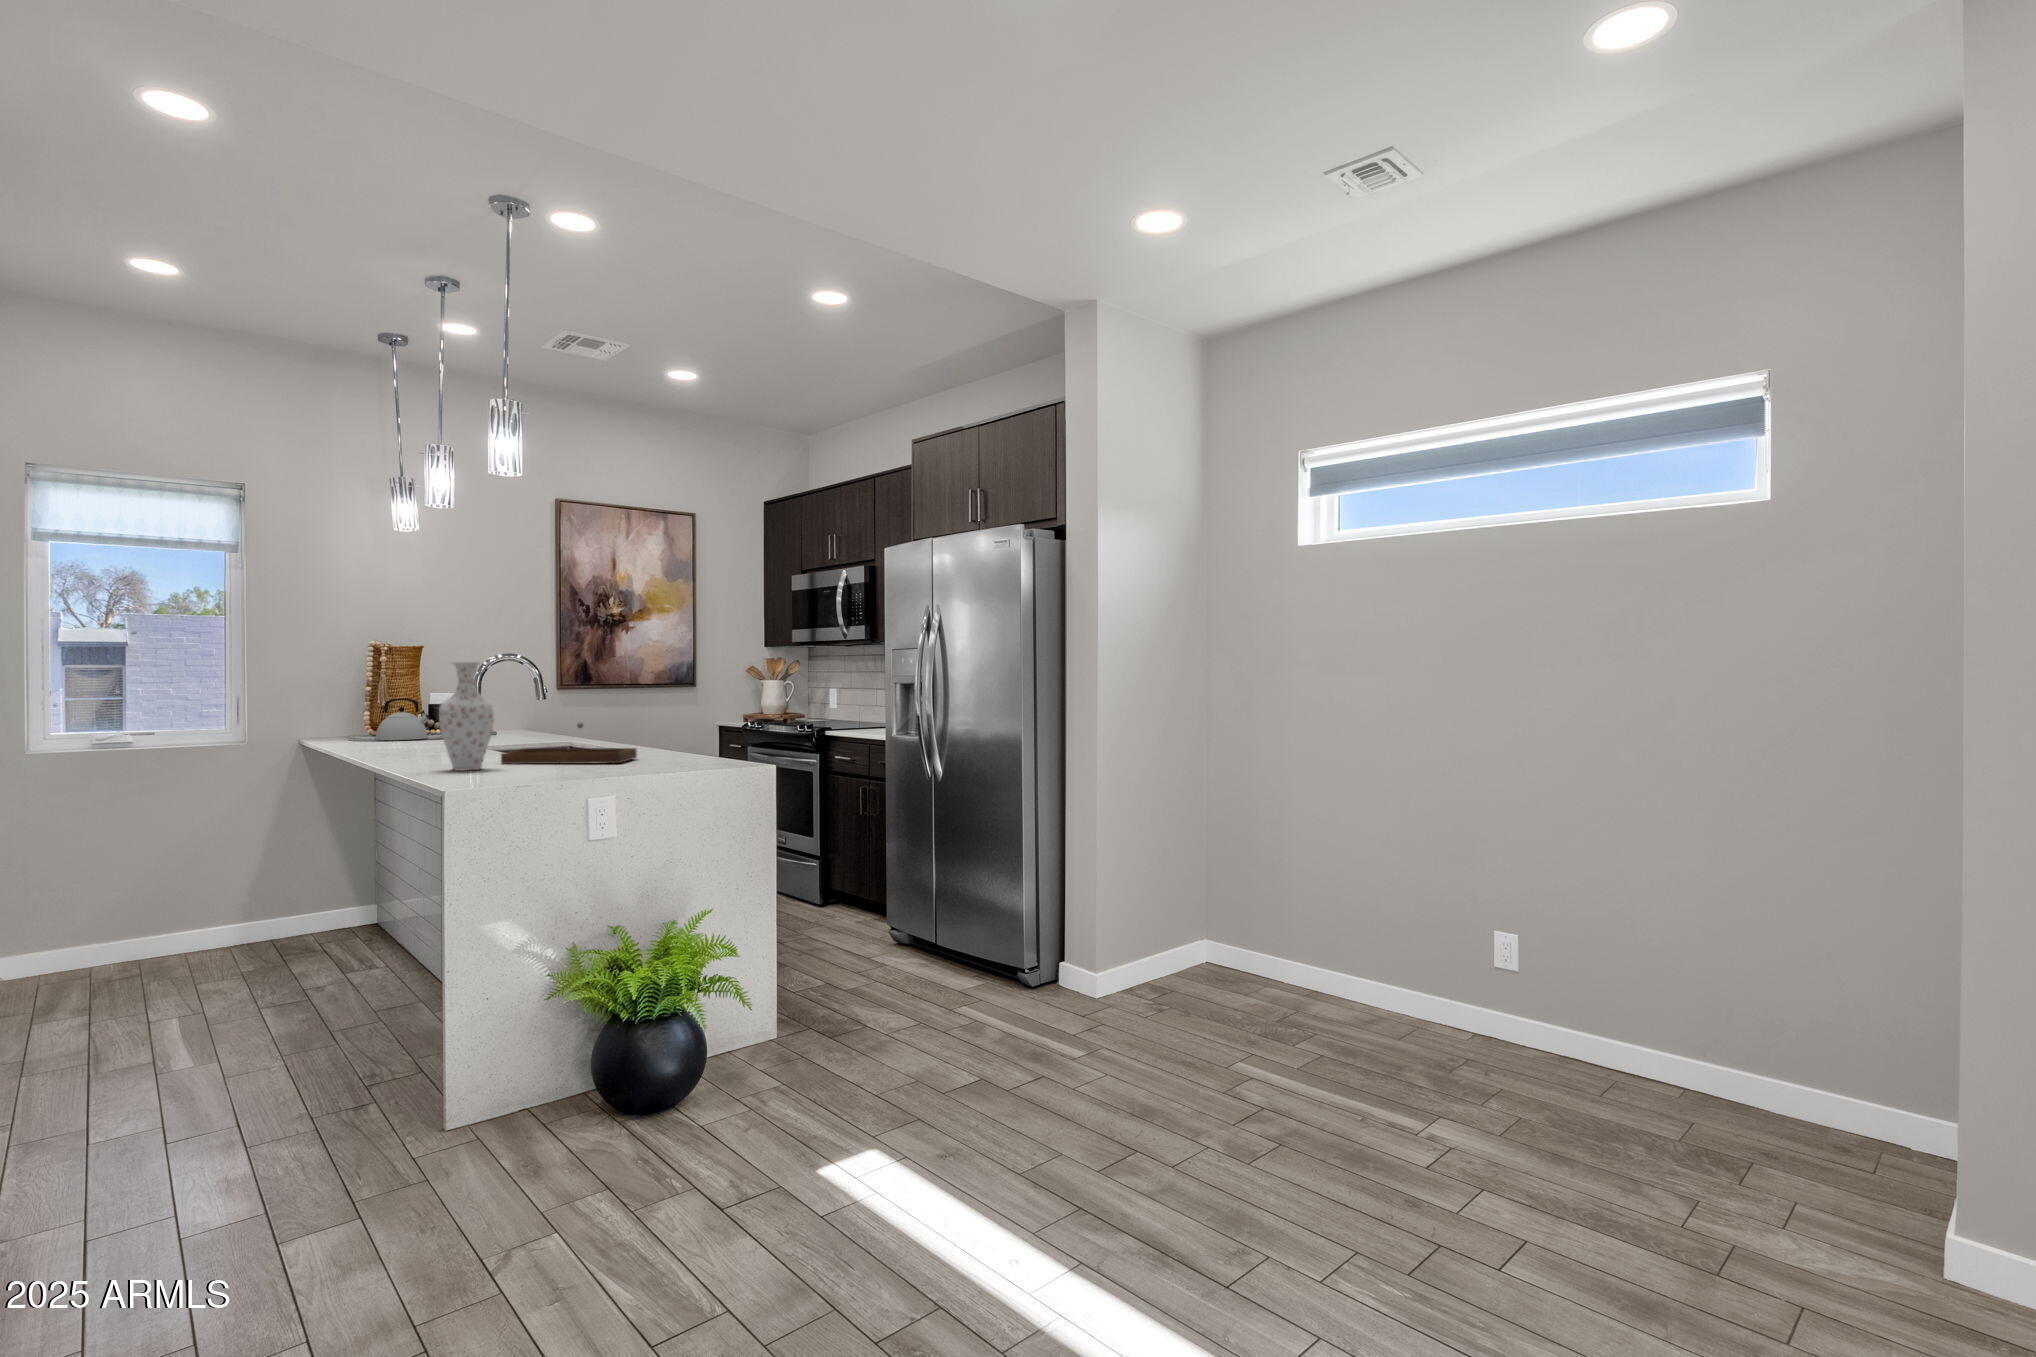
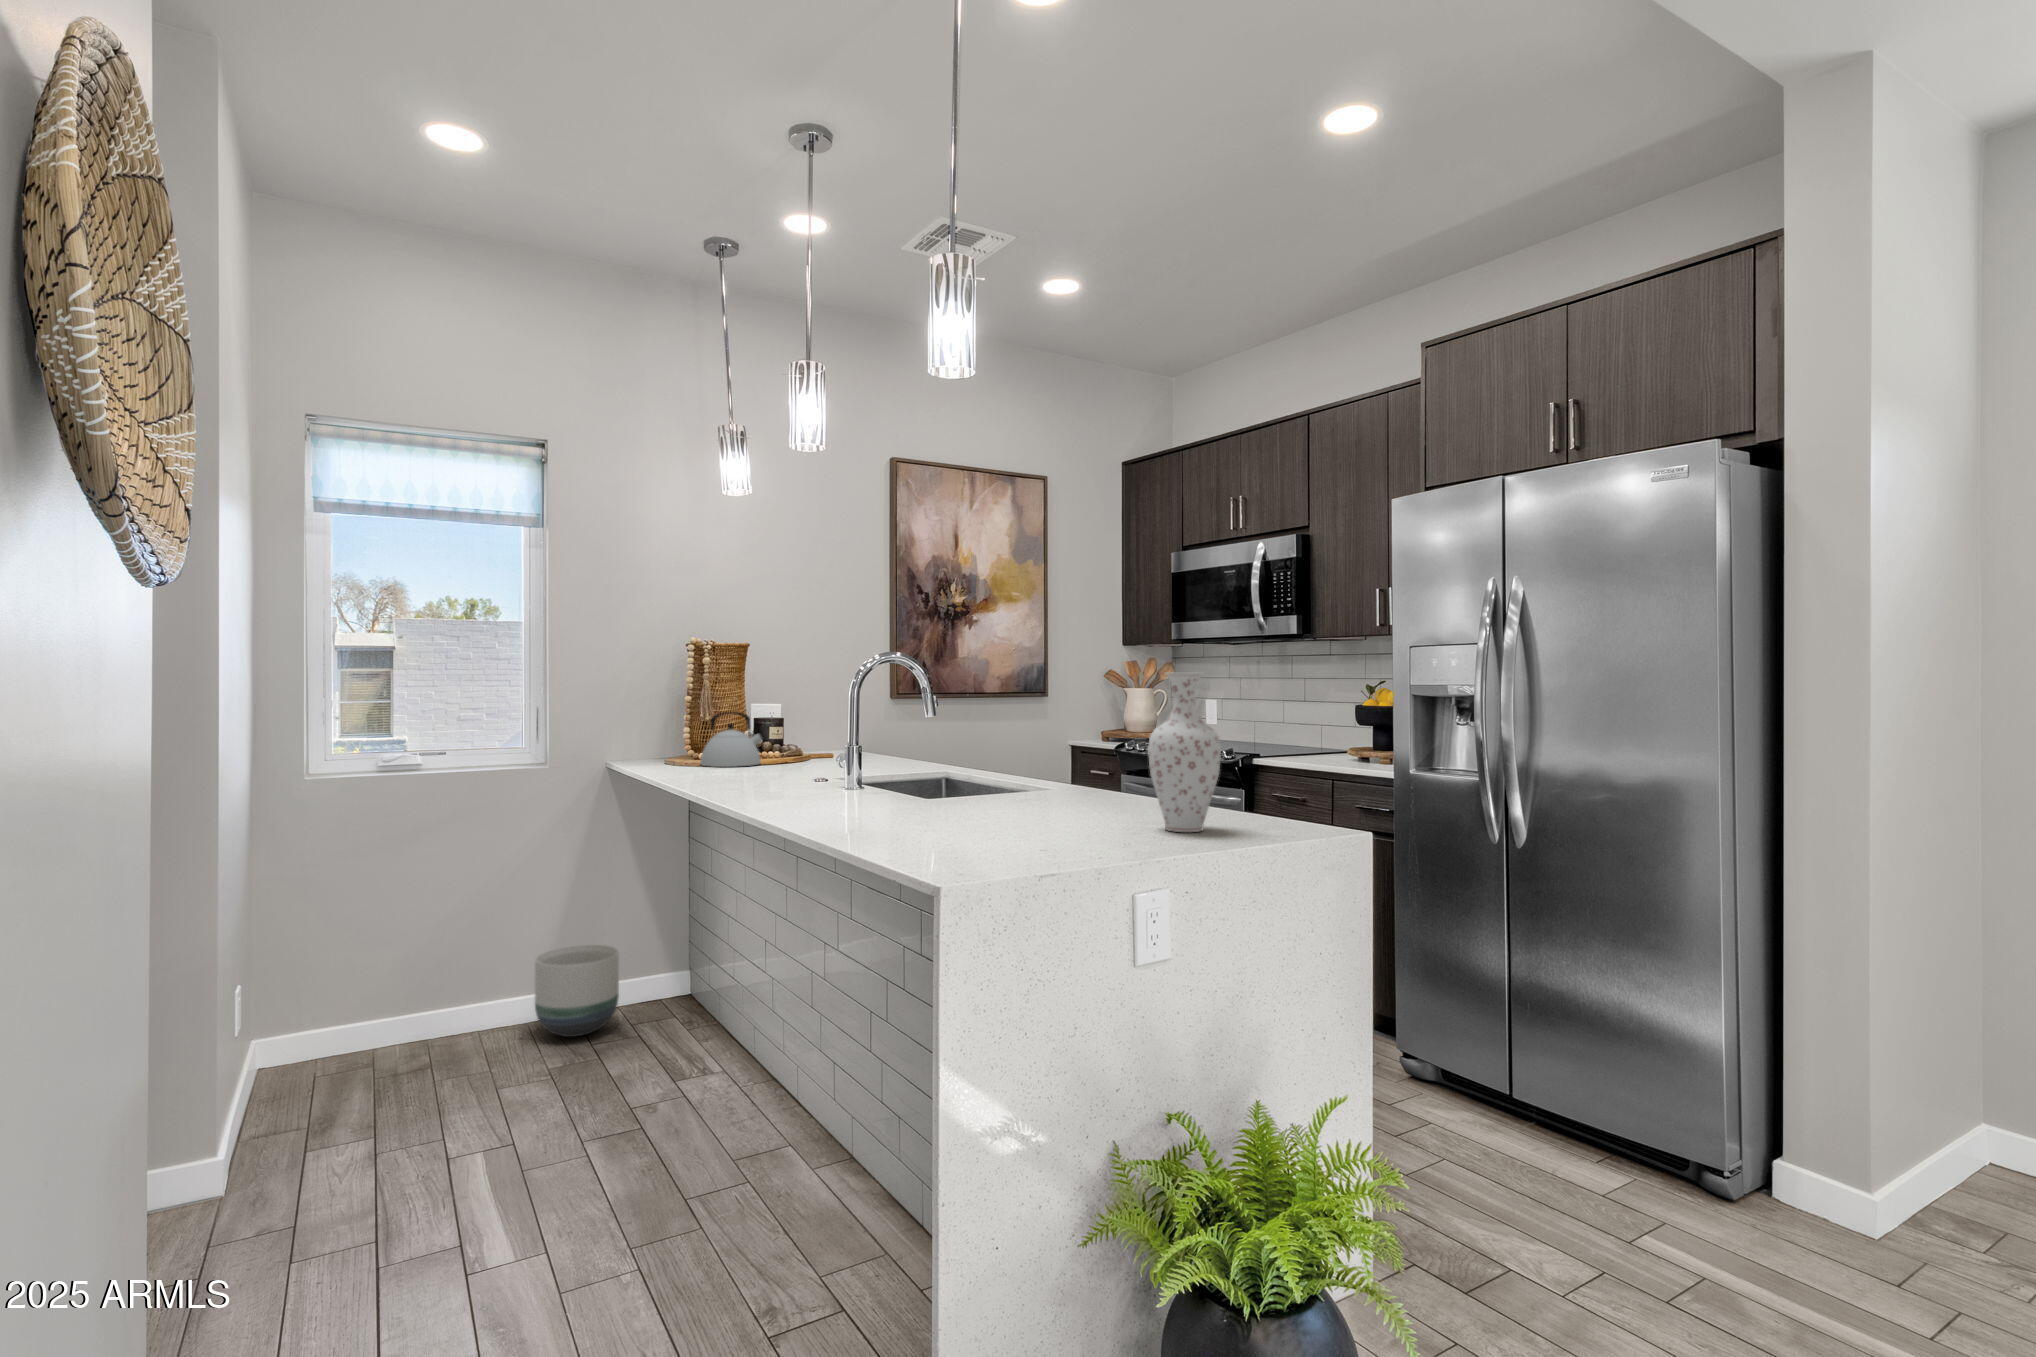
vase: present [439,662,494,771] -> present [1148,672,1221,832]
tray: present [501,722,637,764] -> none [937,759,1114,826]
planter: none [232,882,306,951] -> present [535,945,619,1037]

